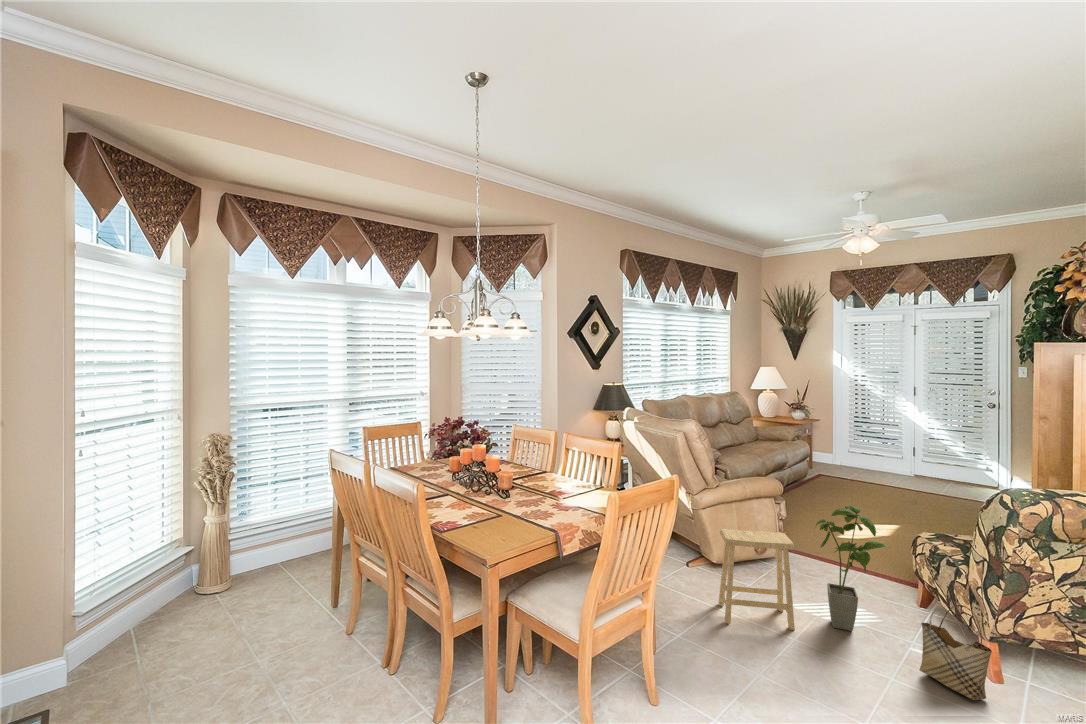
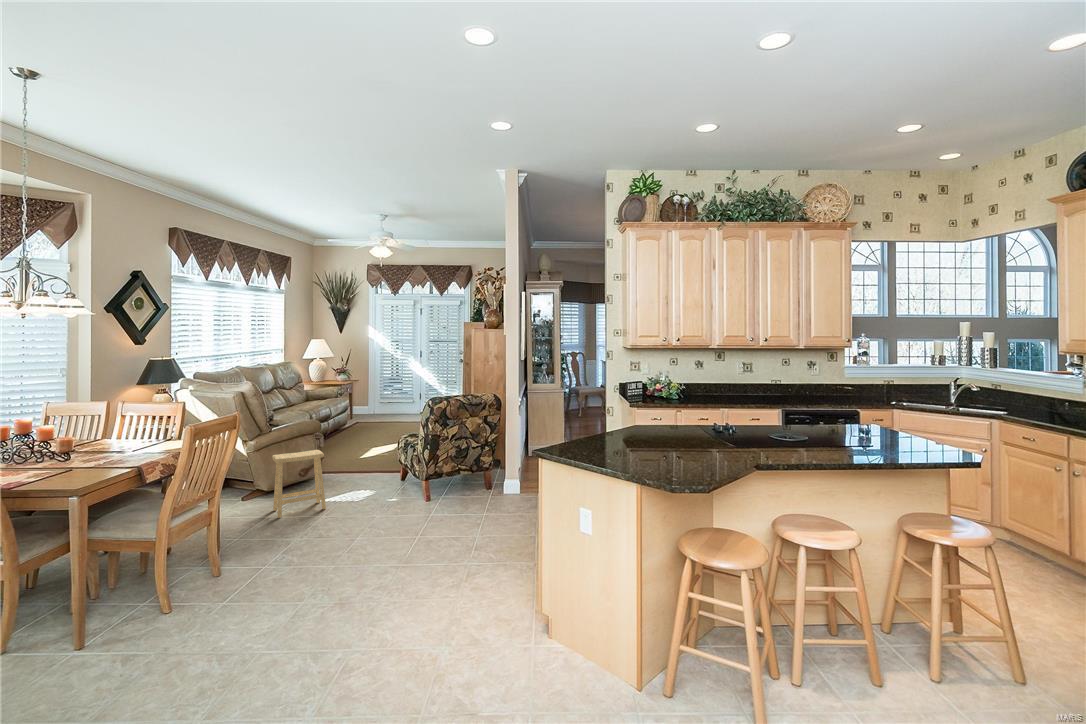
house plant: present [816,505,888,631] -> none [339,423,383,501]
woven basket: present [920,605,992,700] -> none [393,464,422,509]

